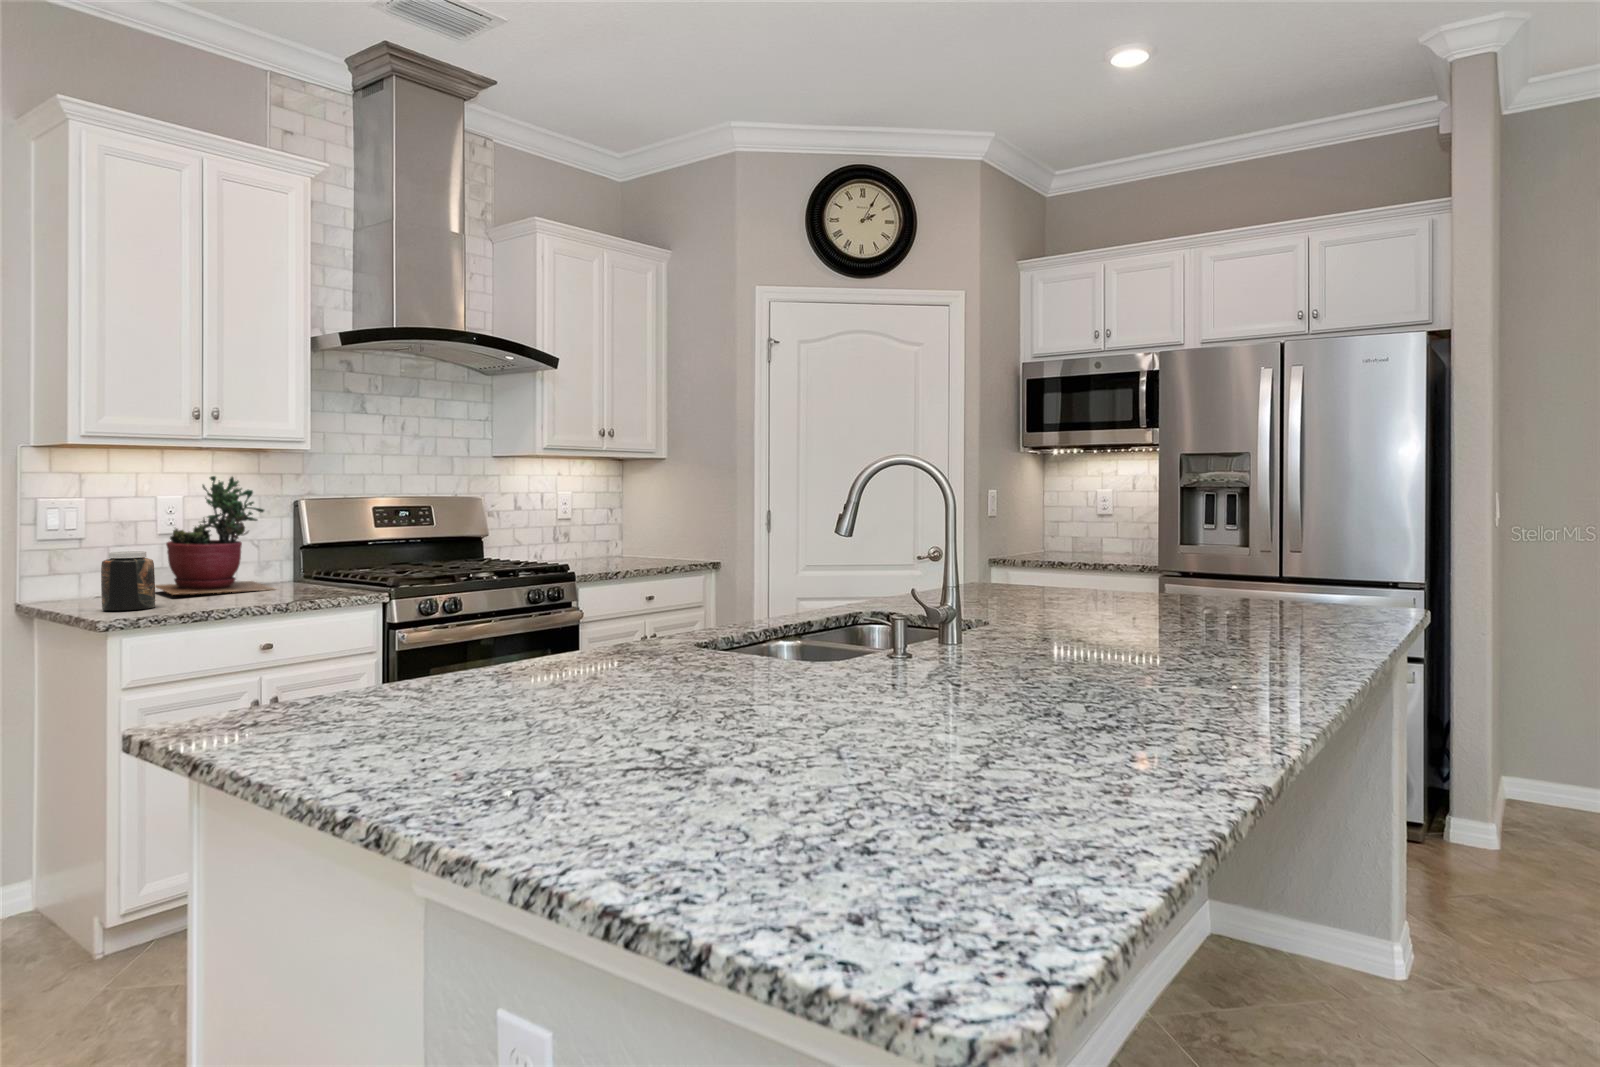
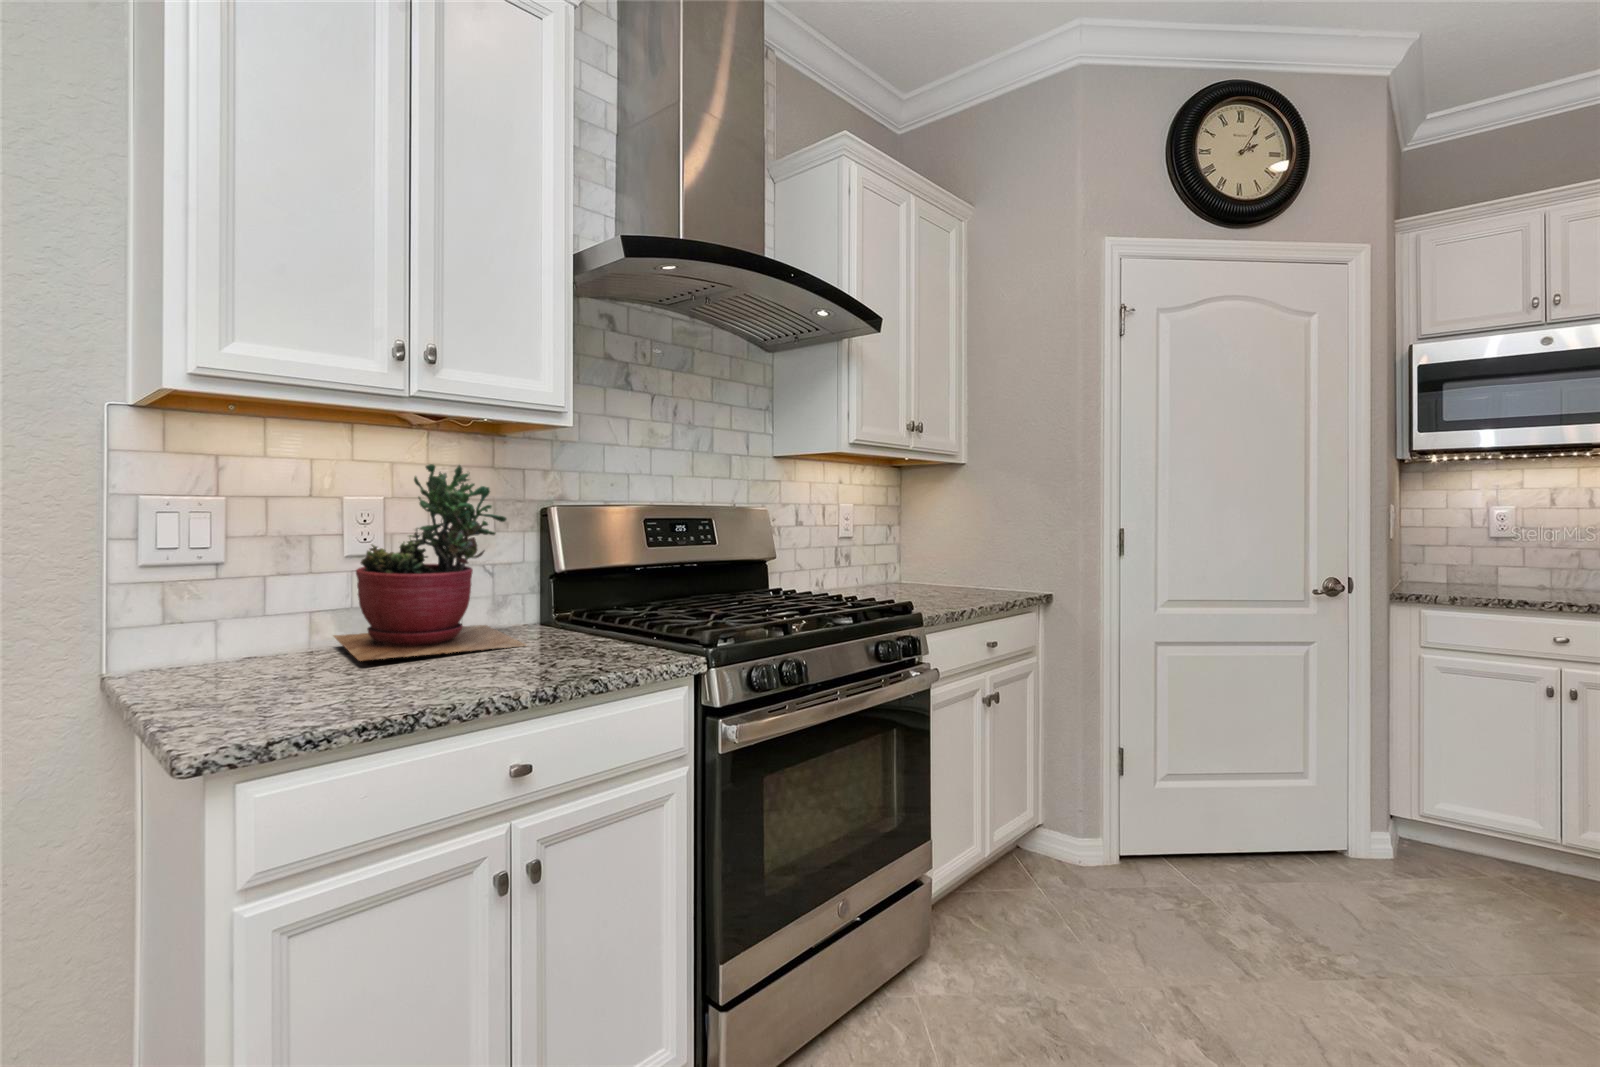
jar: present [101,551,155,611] -> none [219,591,320,708]

